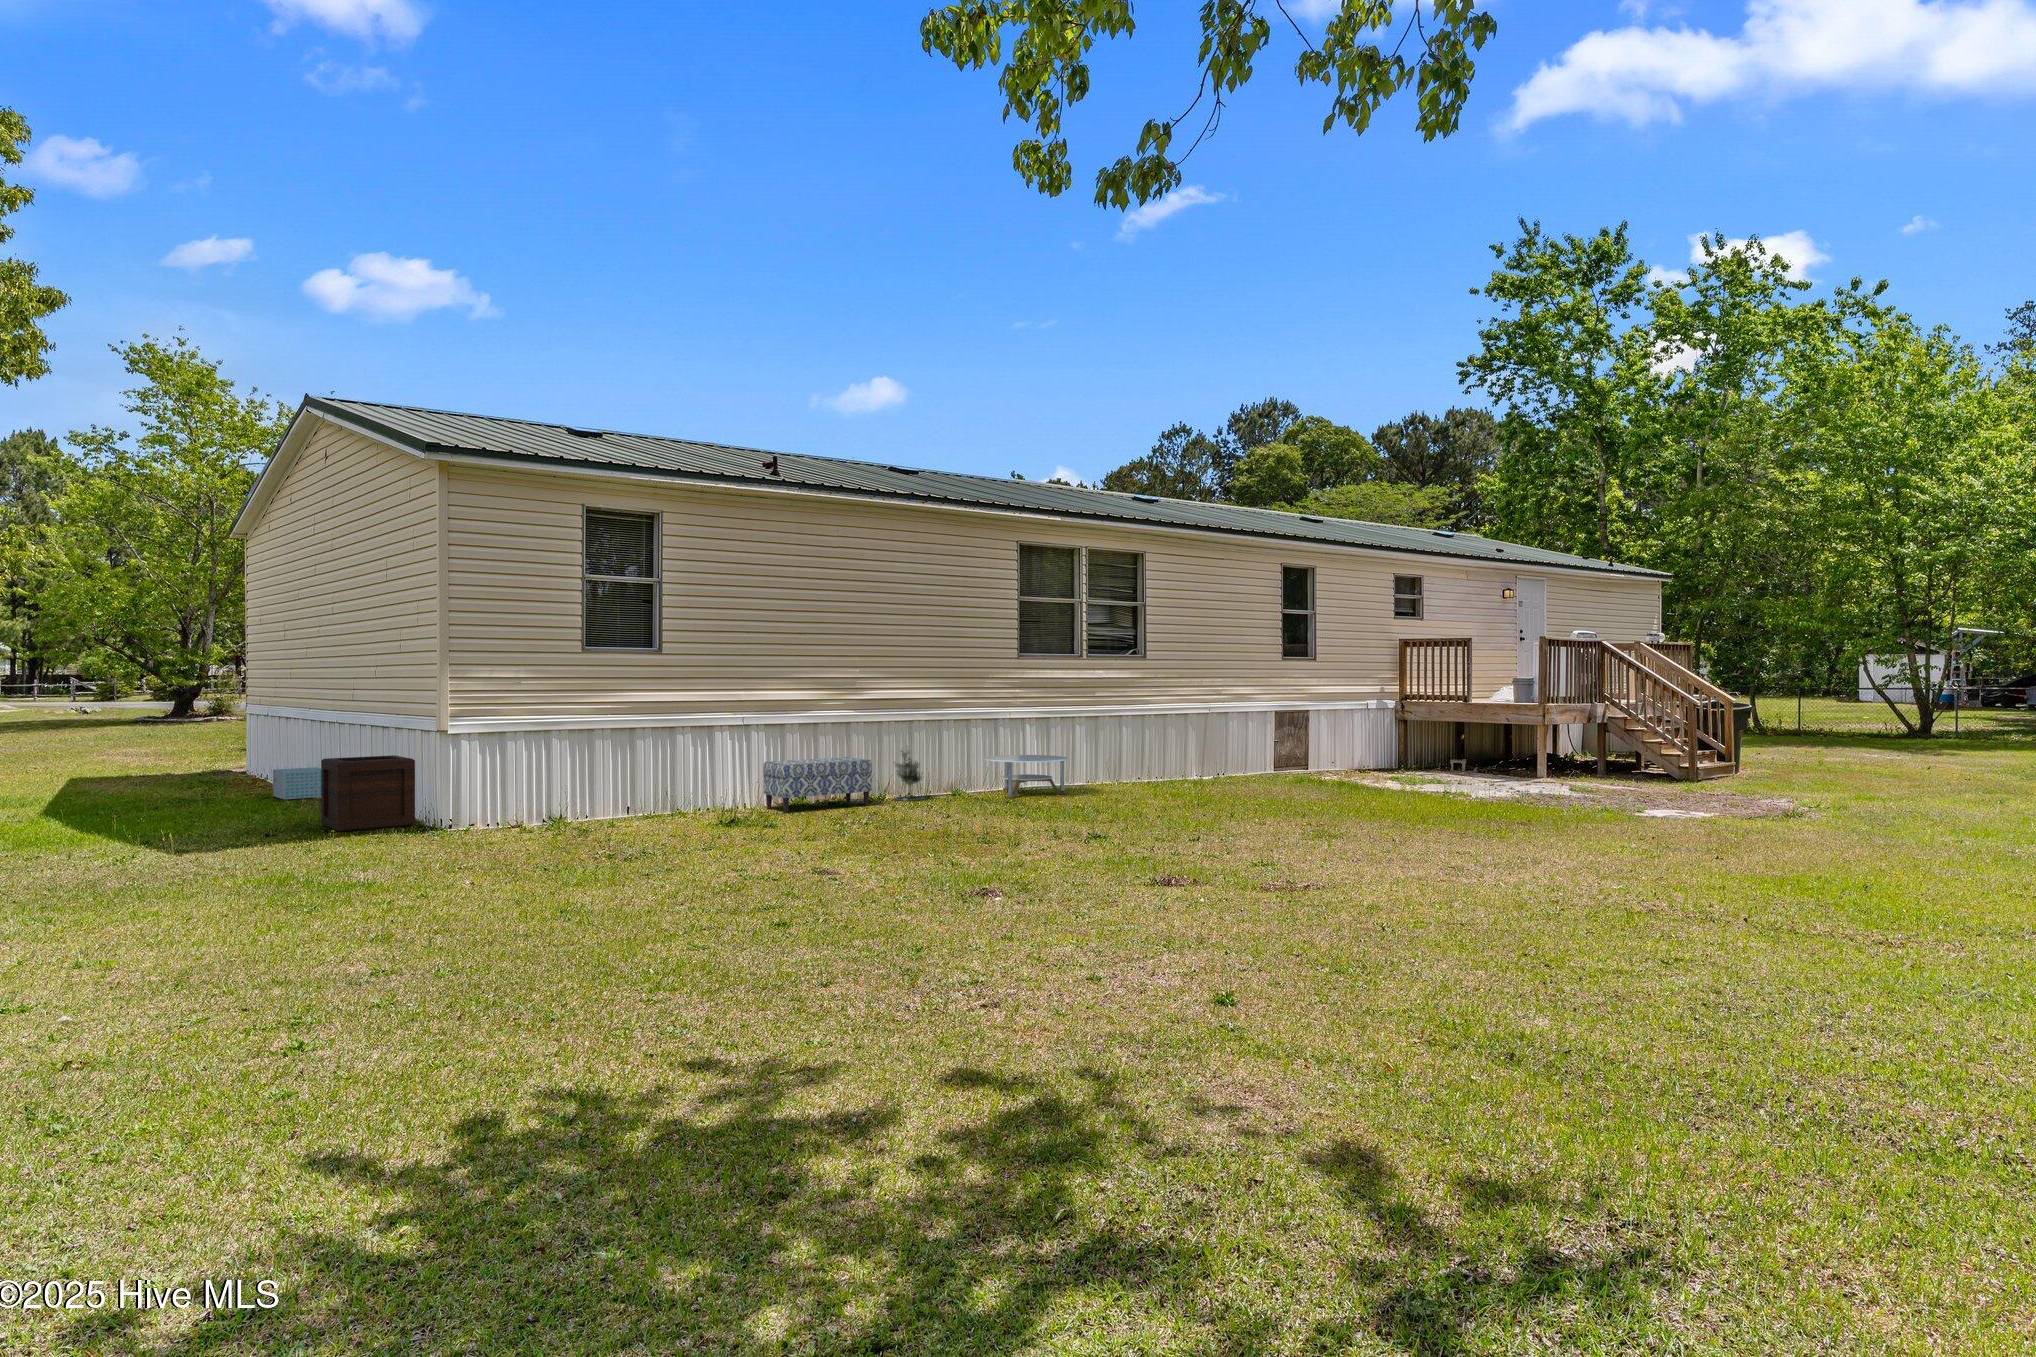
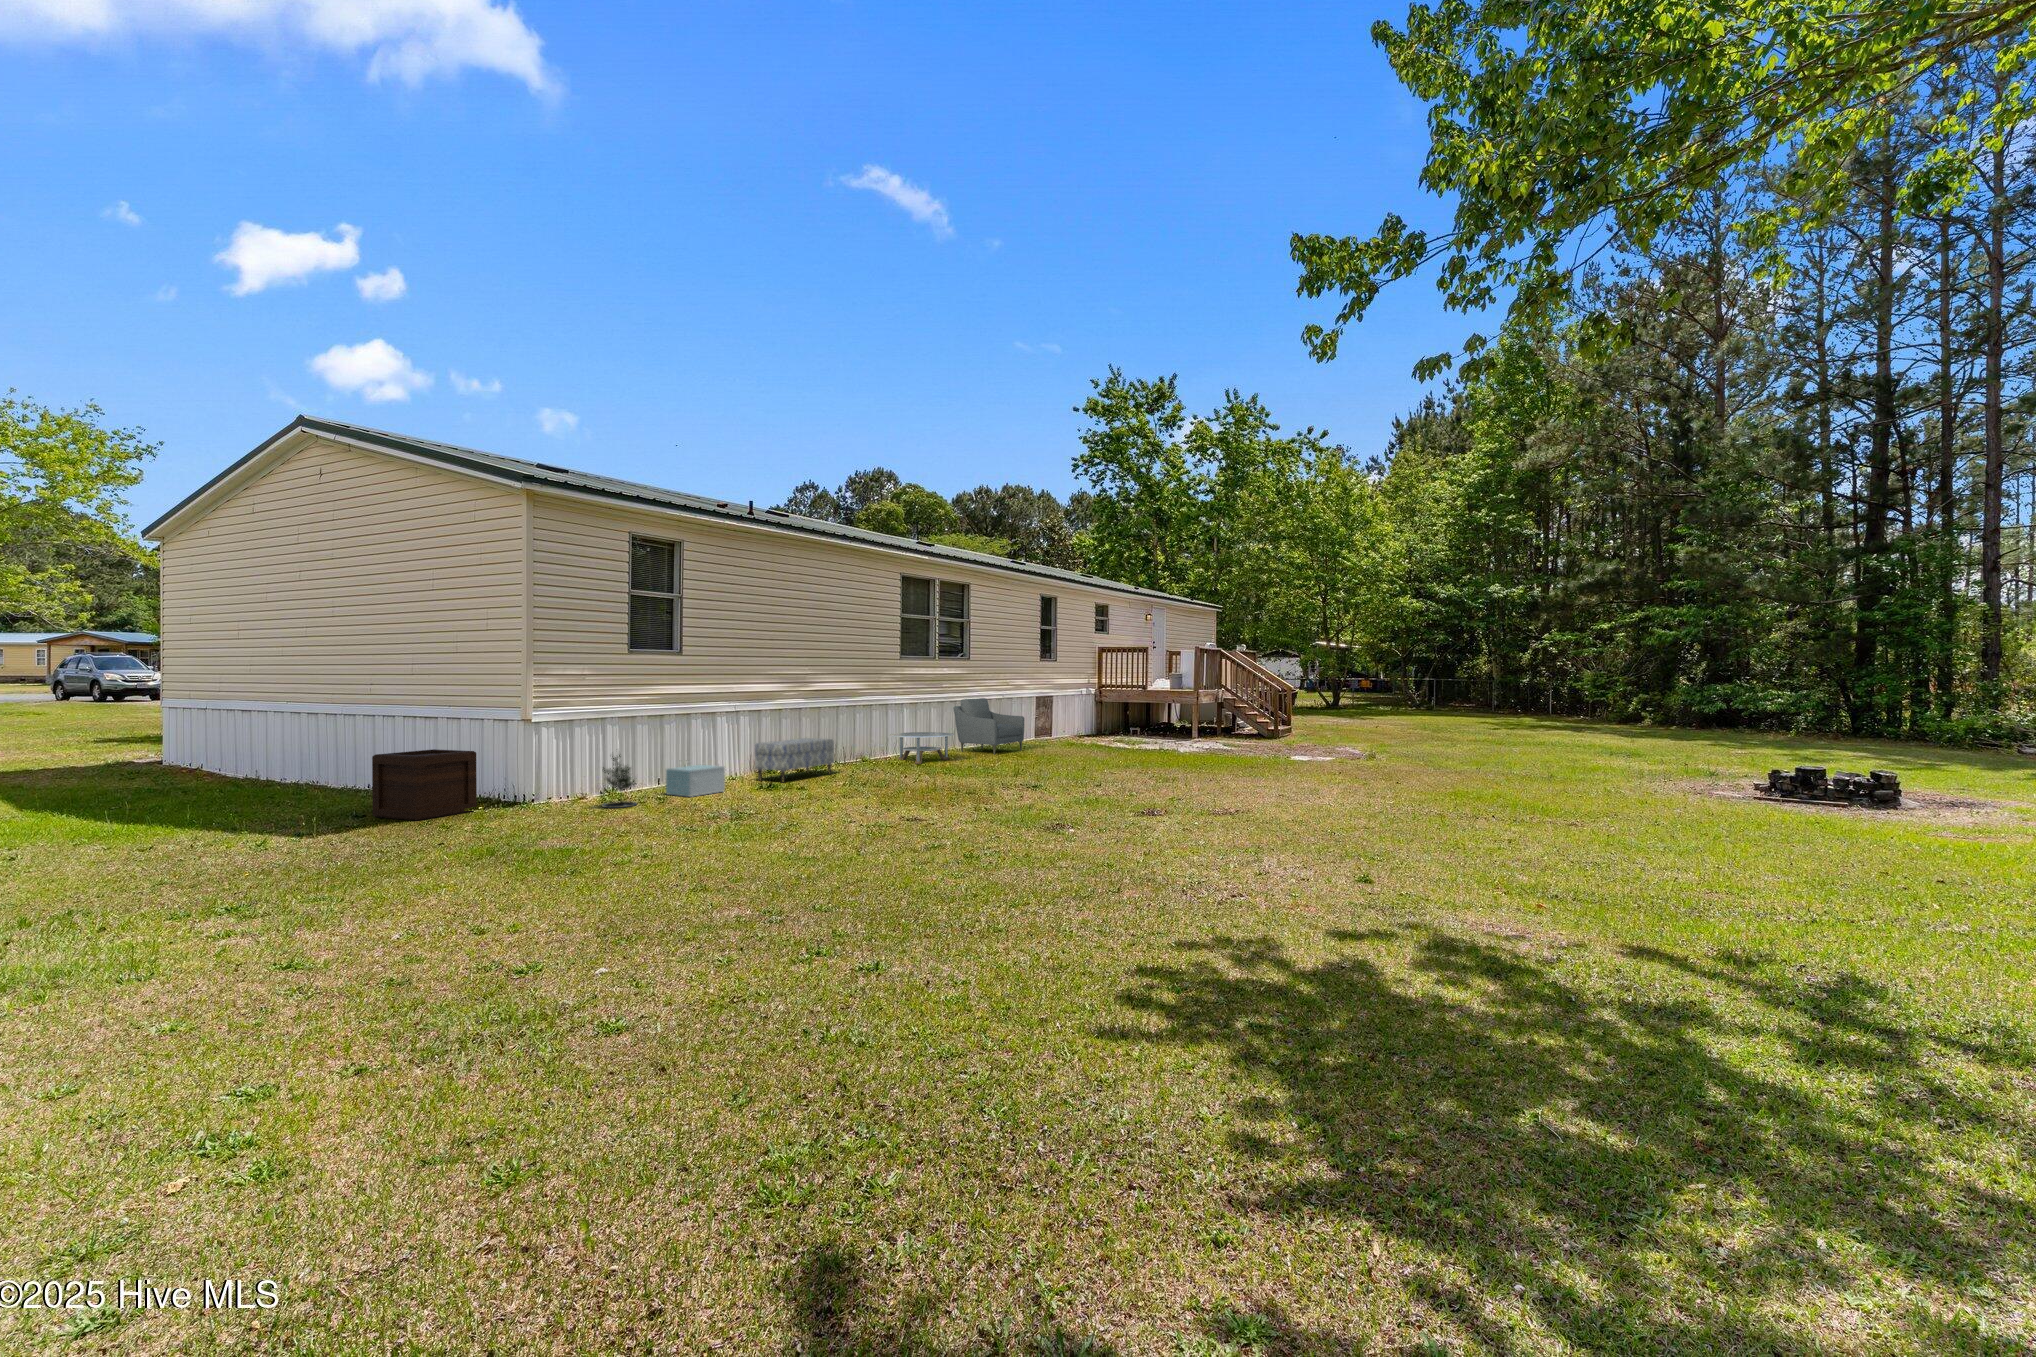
chair: none [1102,711,1204,790] -> present [953,698,1024,755]
potted tree: present [894,750,923,801] -> present [603,755,637,808]
storage box: present [273,767,321,799] -> present [666,765,725,797]

